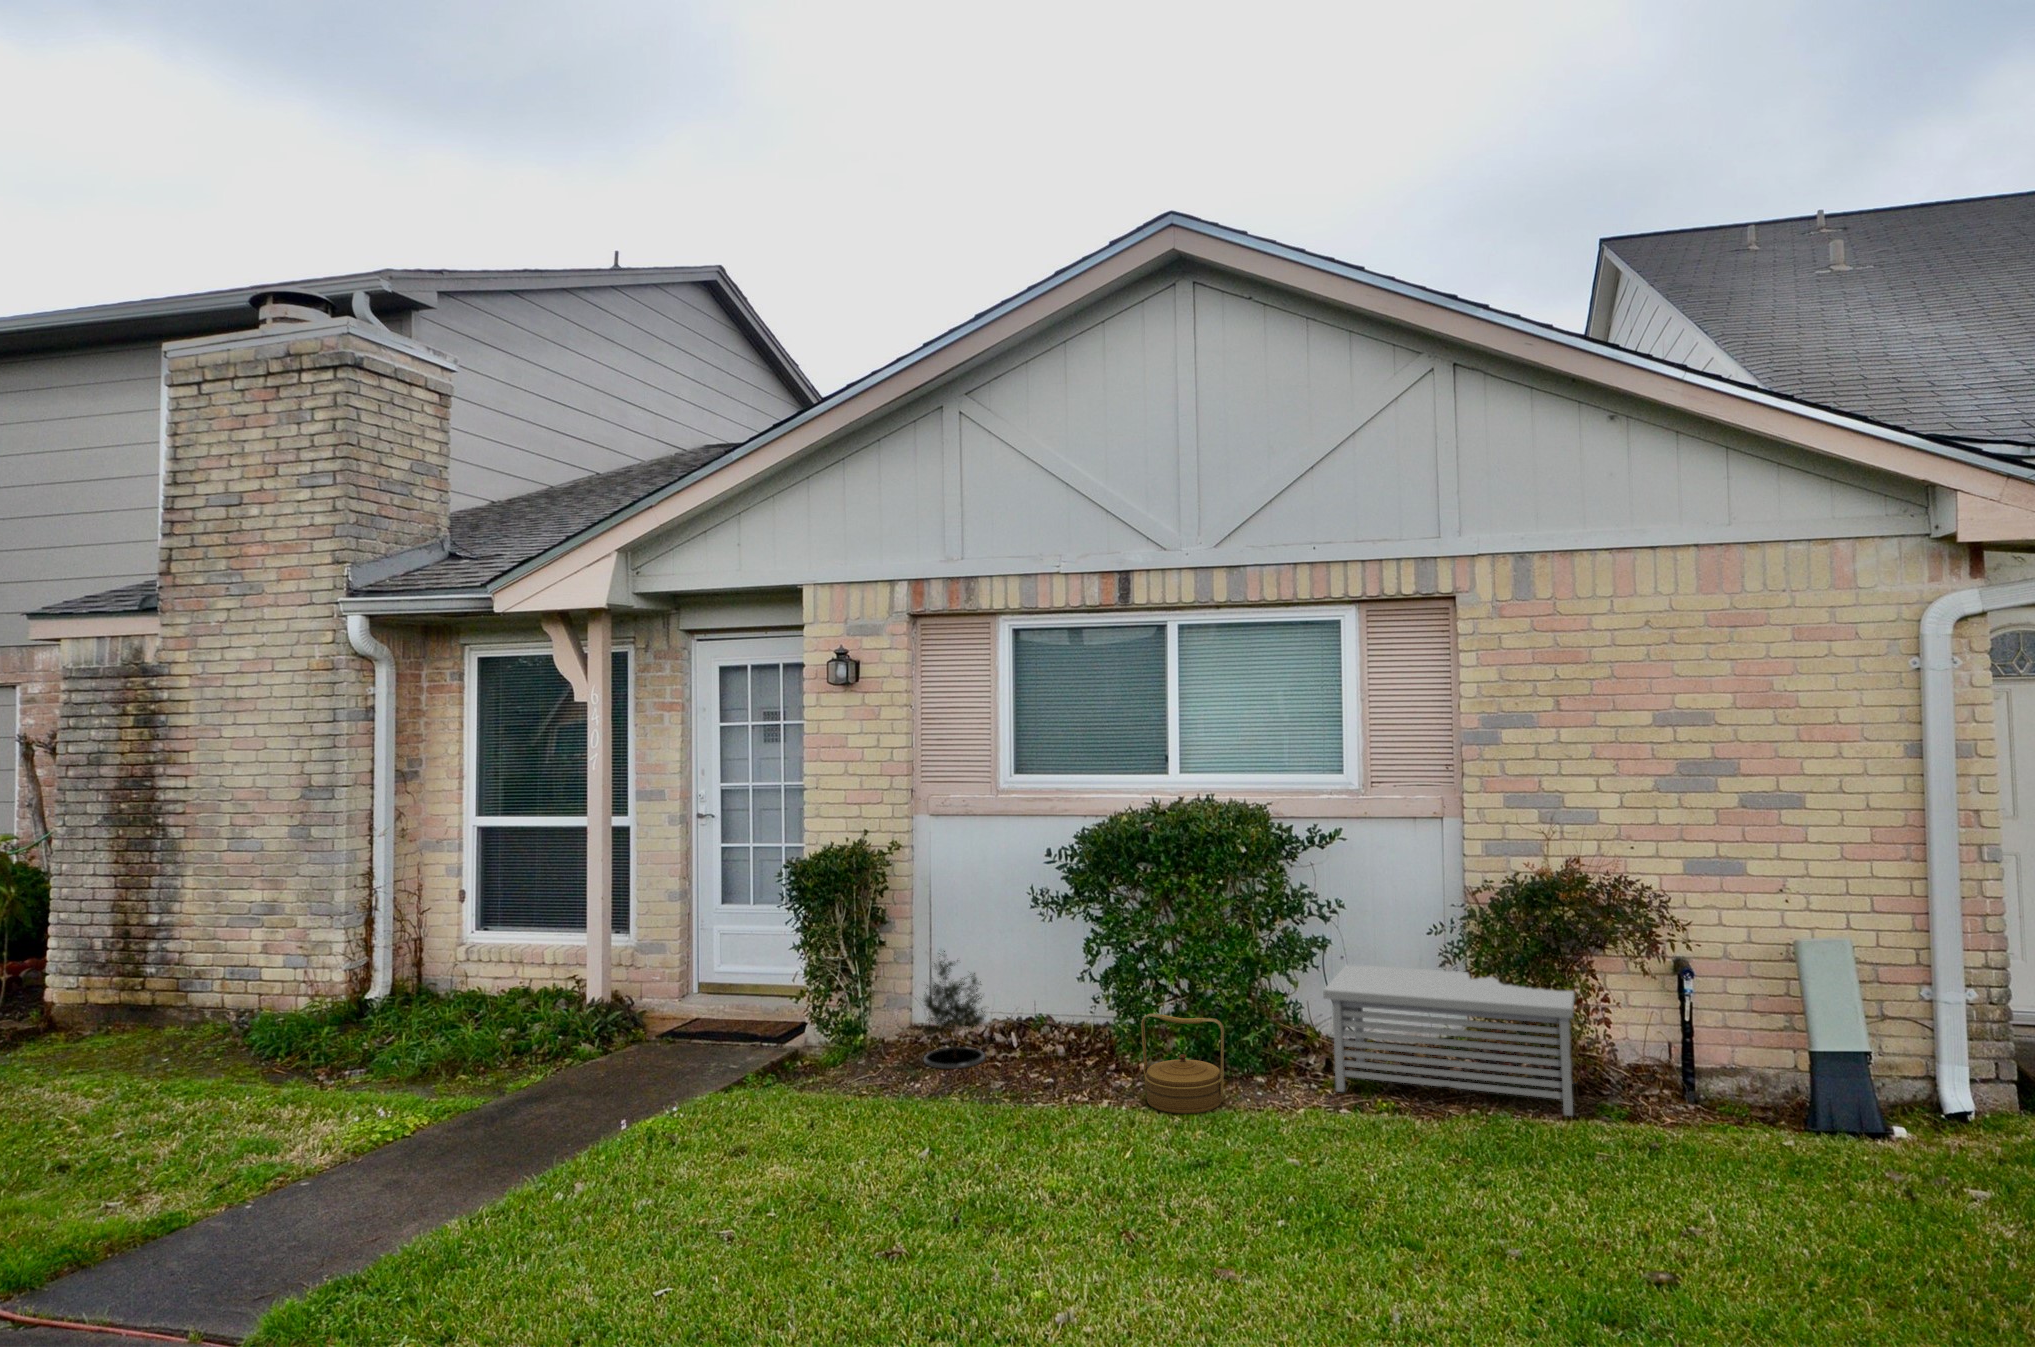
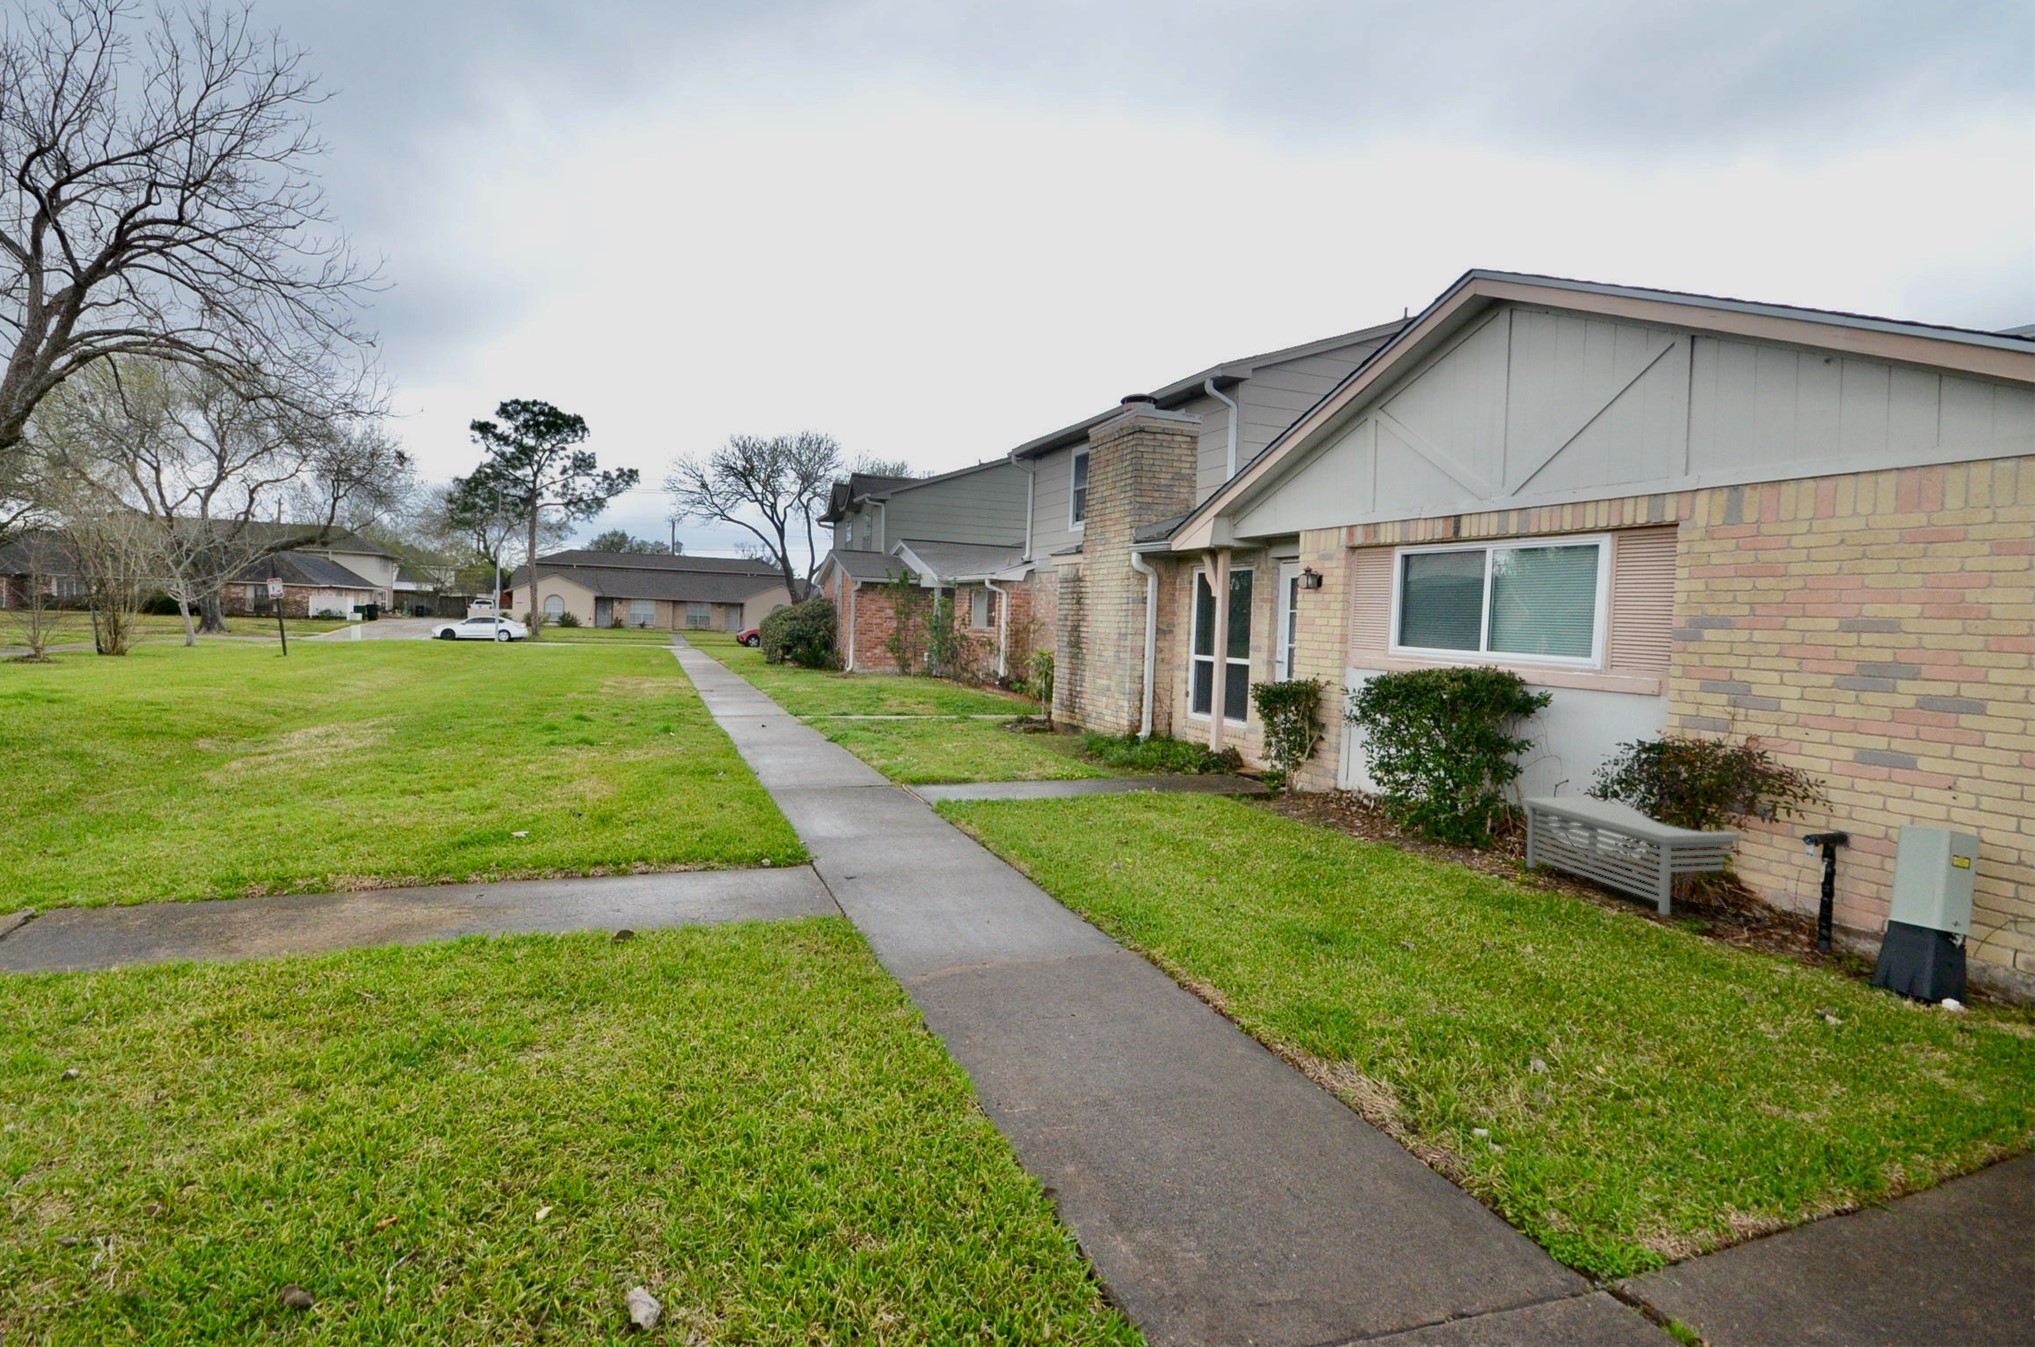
potted tree: present [923,951,986,1069] -> none [1320,742,1370,812]
woven basket: present [1141,1014,1224,1114] -> none [1394,791,1447,851]

